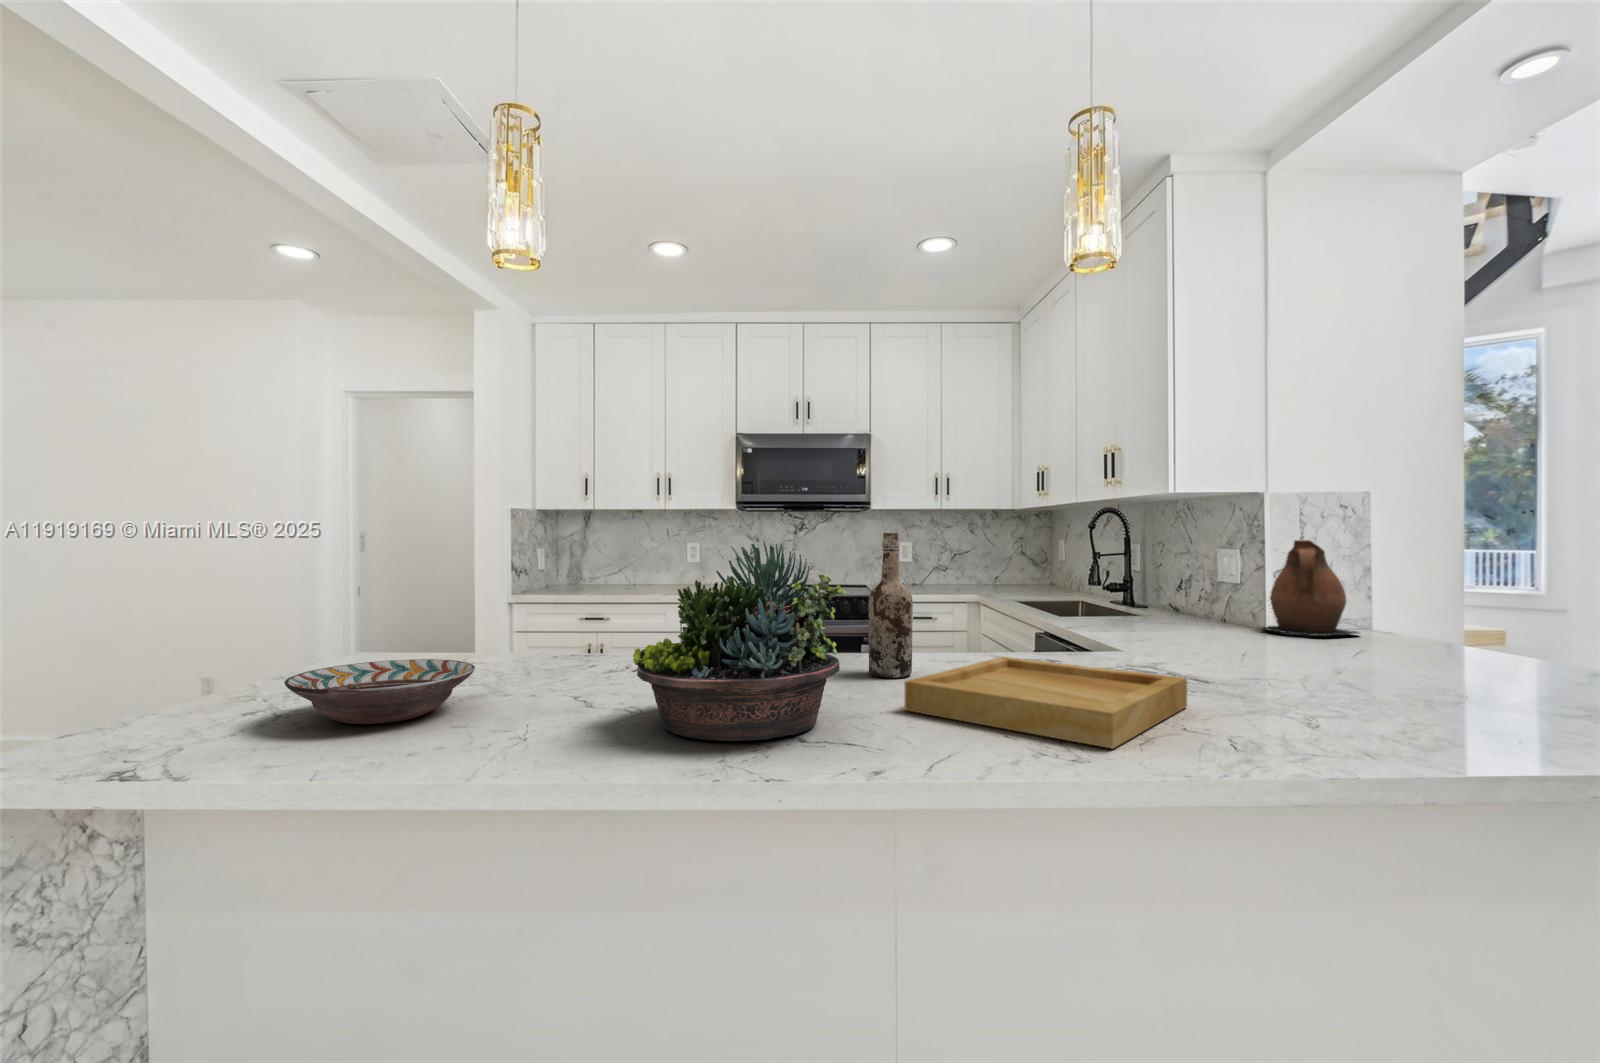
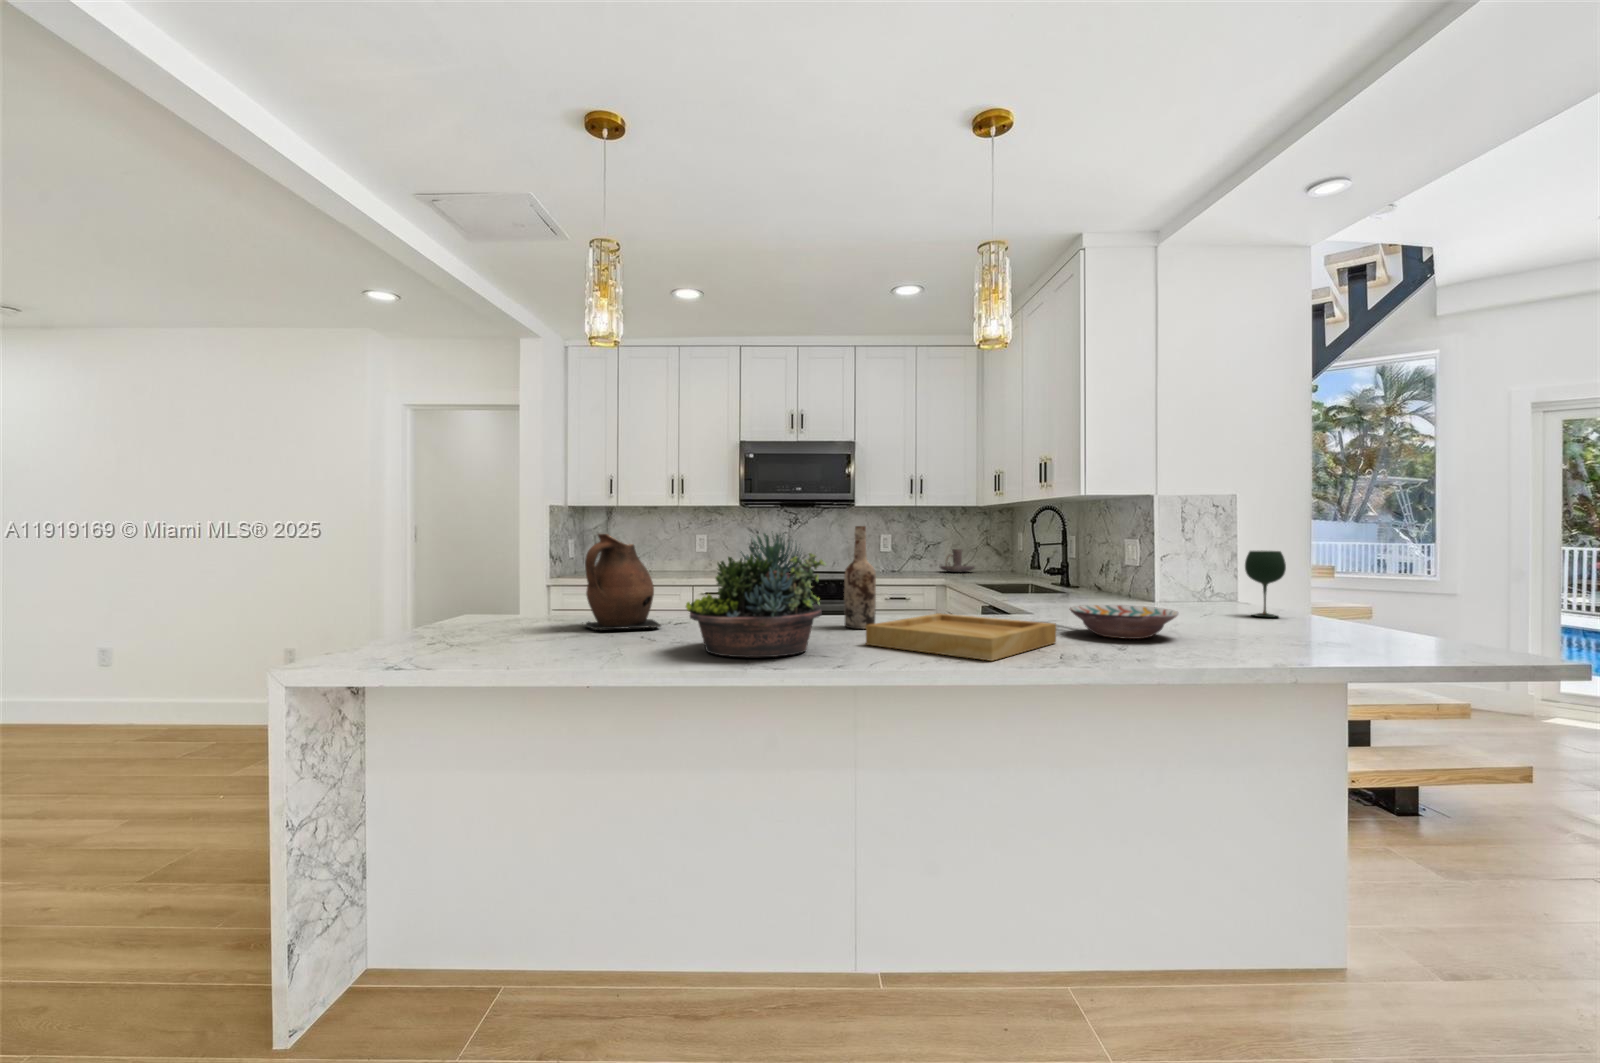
ceramic pitcher: present [1262,540,1360,636] -> present [585,534,660,630]
candle holder: none [970,559,1012,586] -> present [940,549,975,572]
wine glass: none [1405,565,1467,656] -> present [1245,551,1286,617]
decorative bowl: present [285,659,475,724] -> present [1069,605,1179,639]

